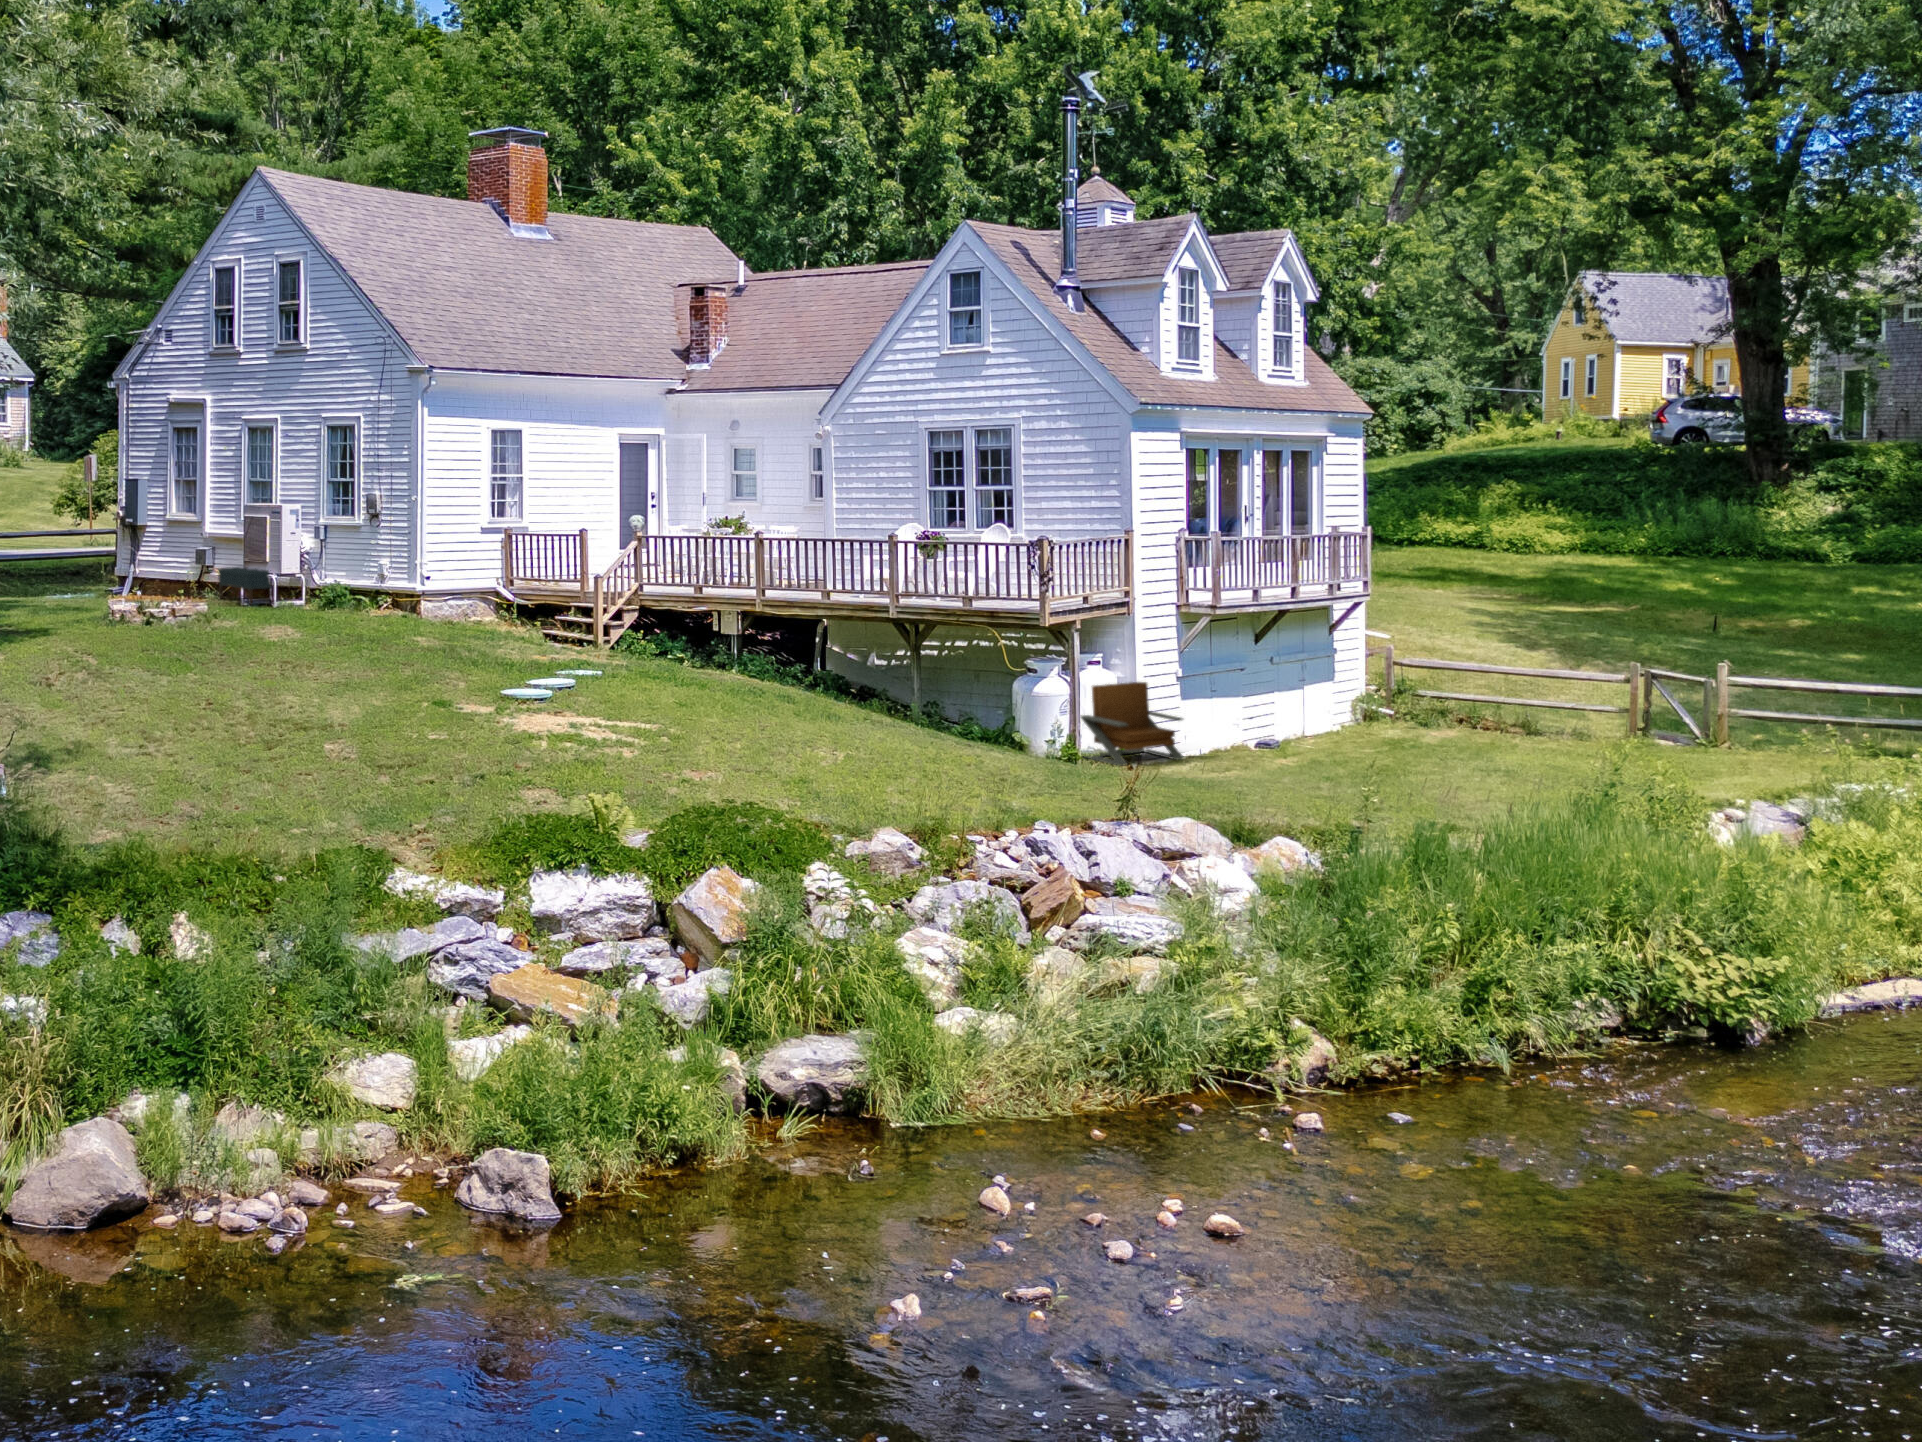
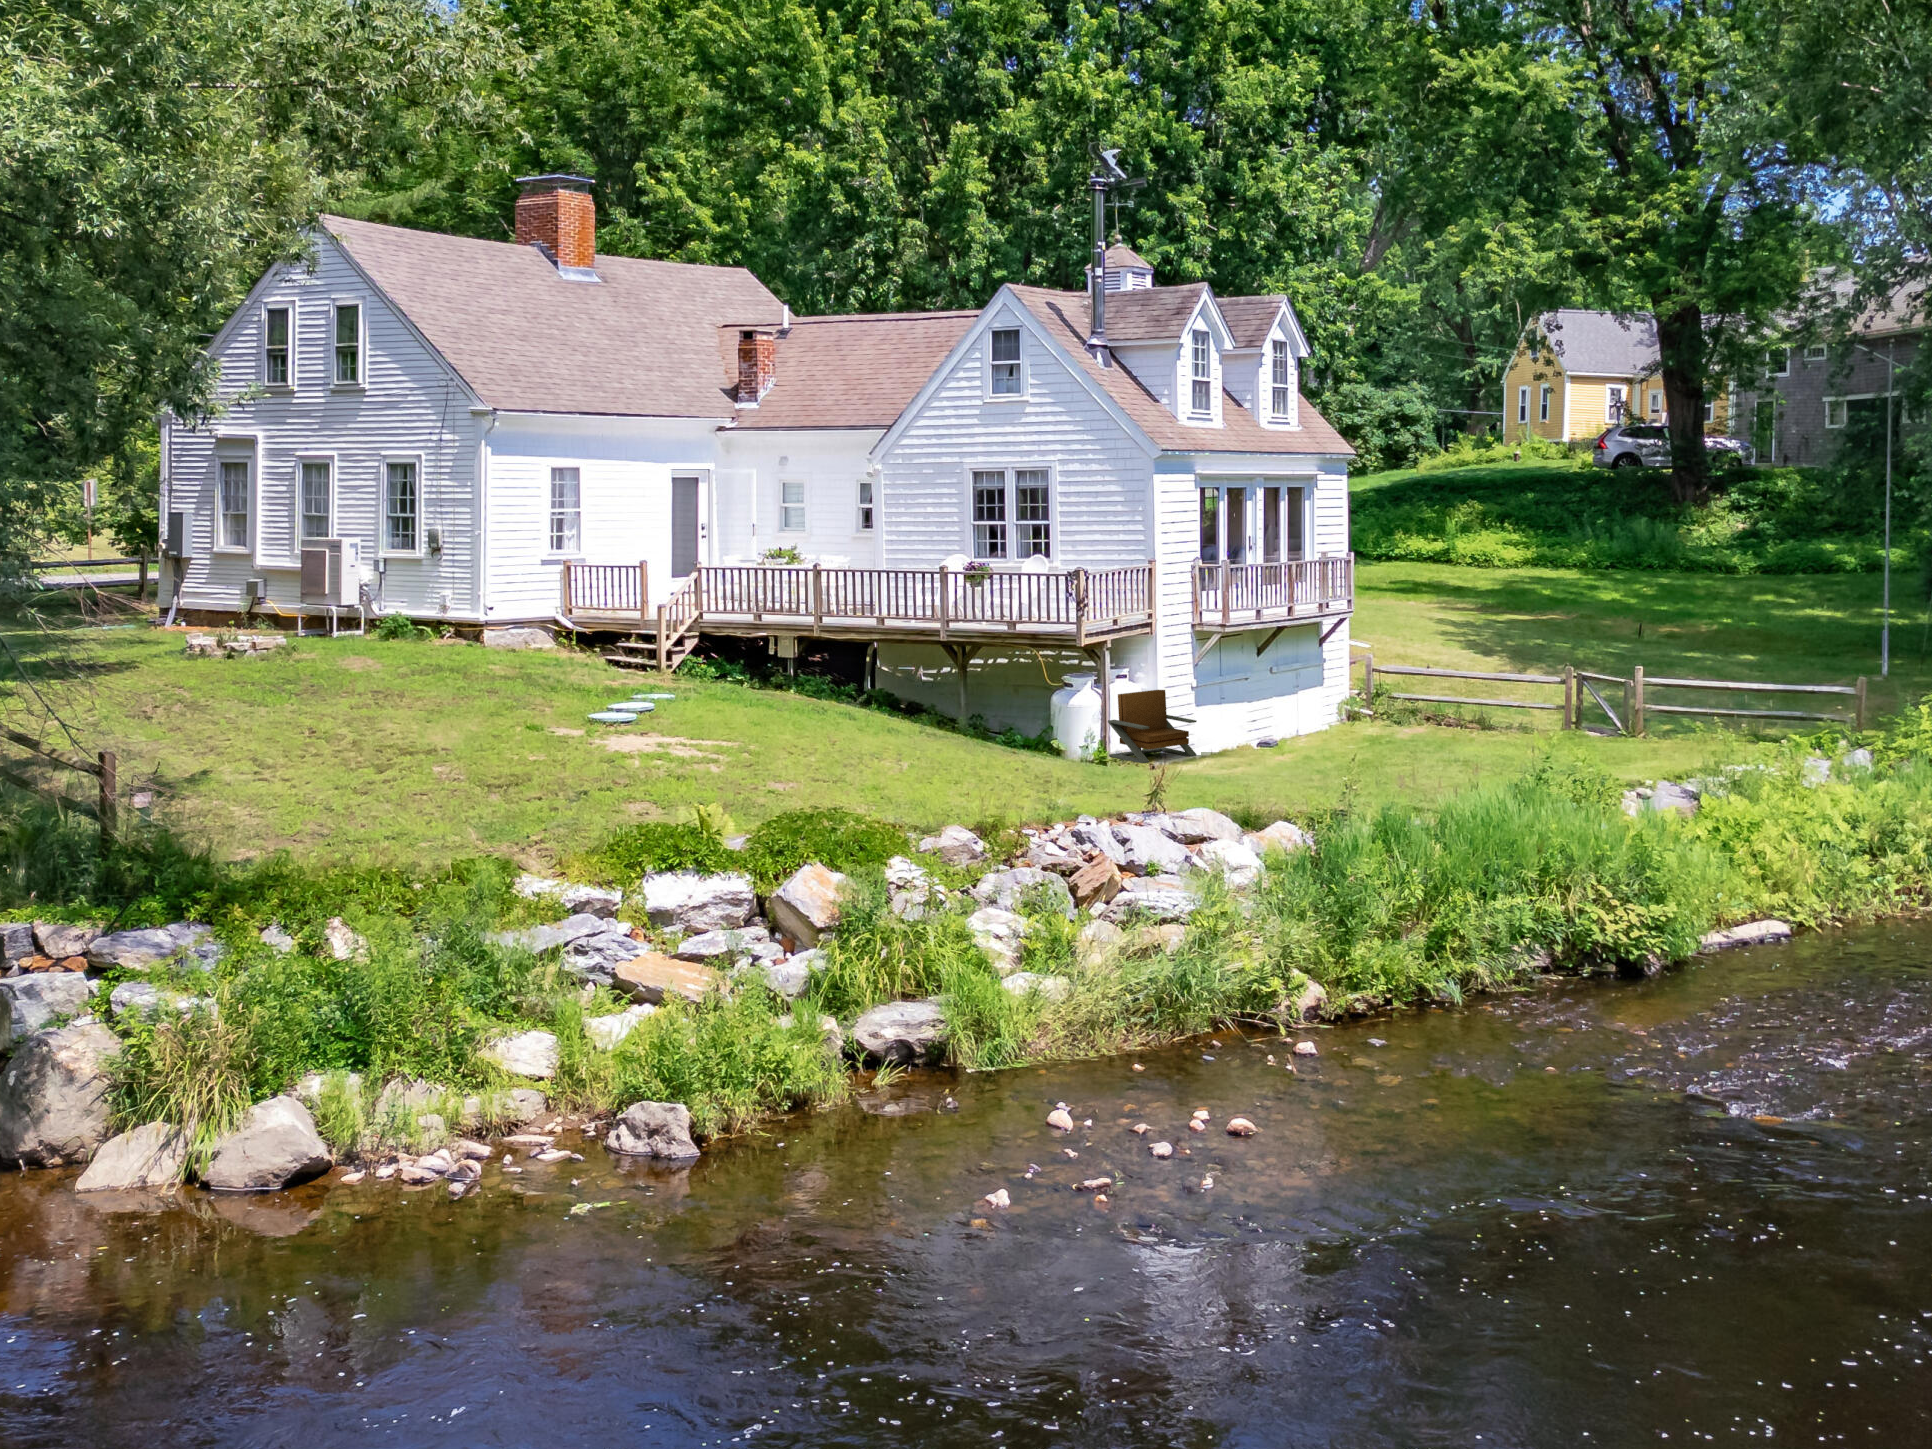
bench: present [218,567,274,605] -> none [269,595,332,633]

